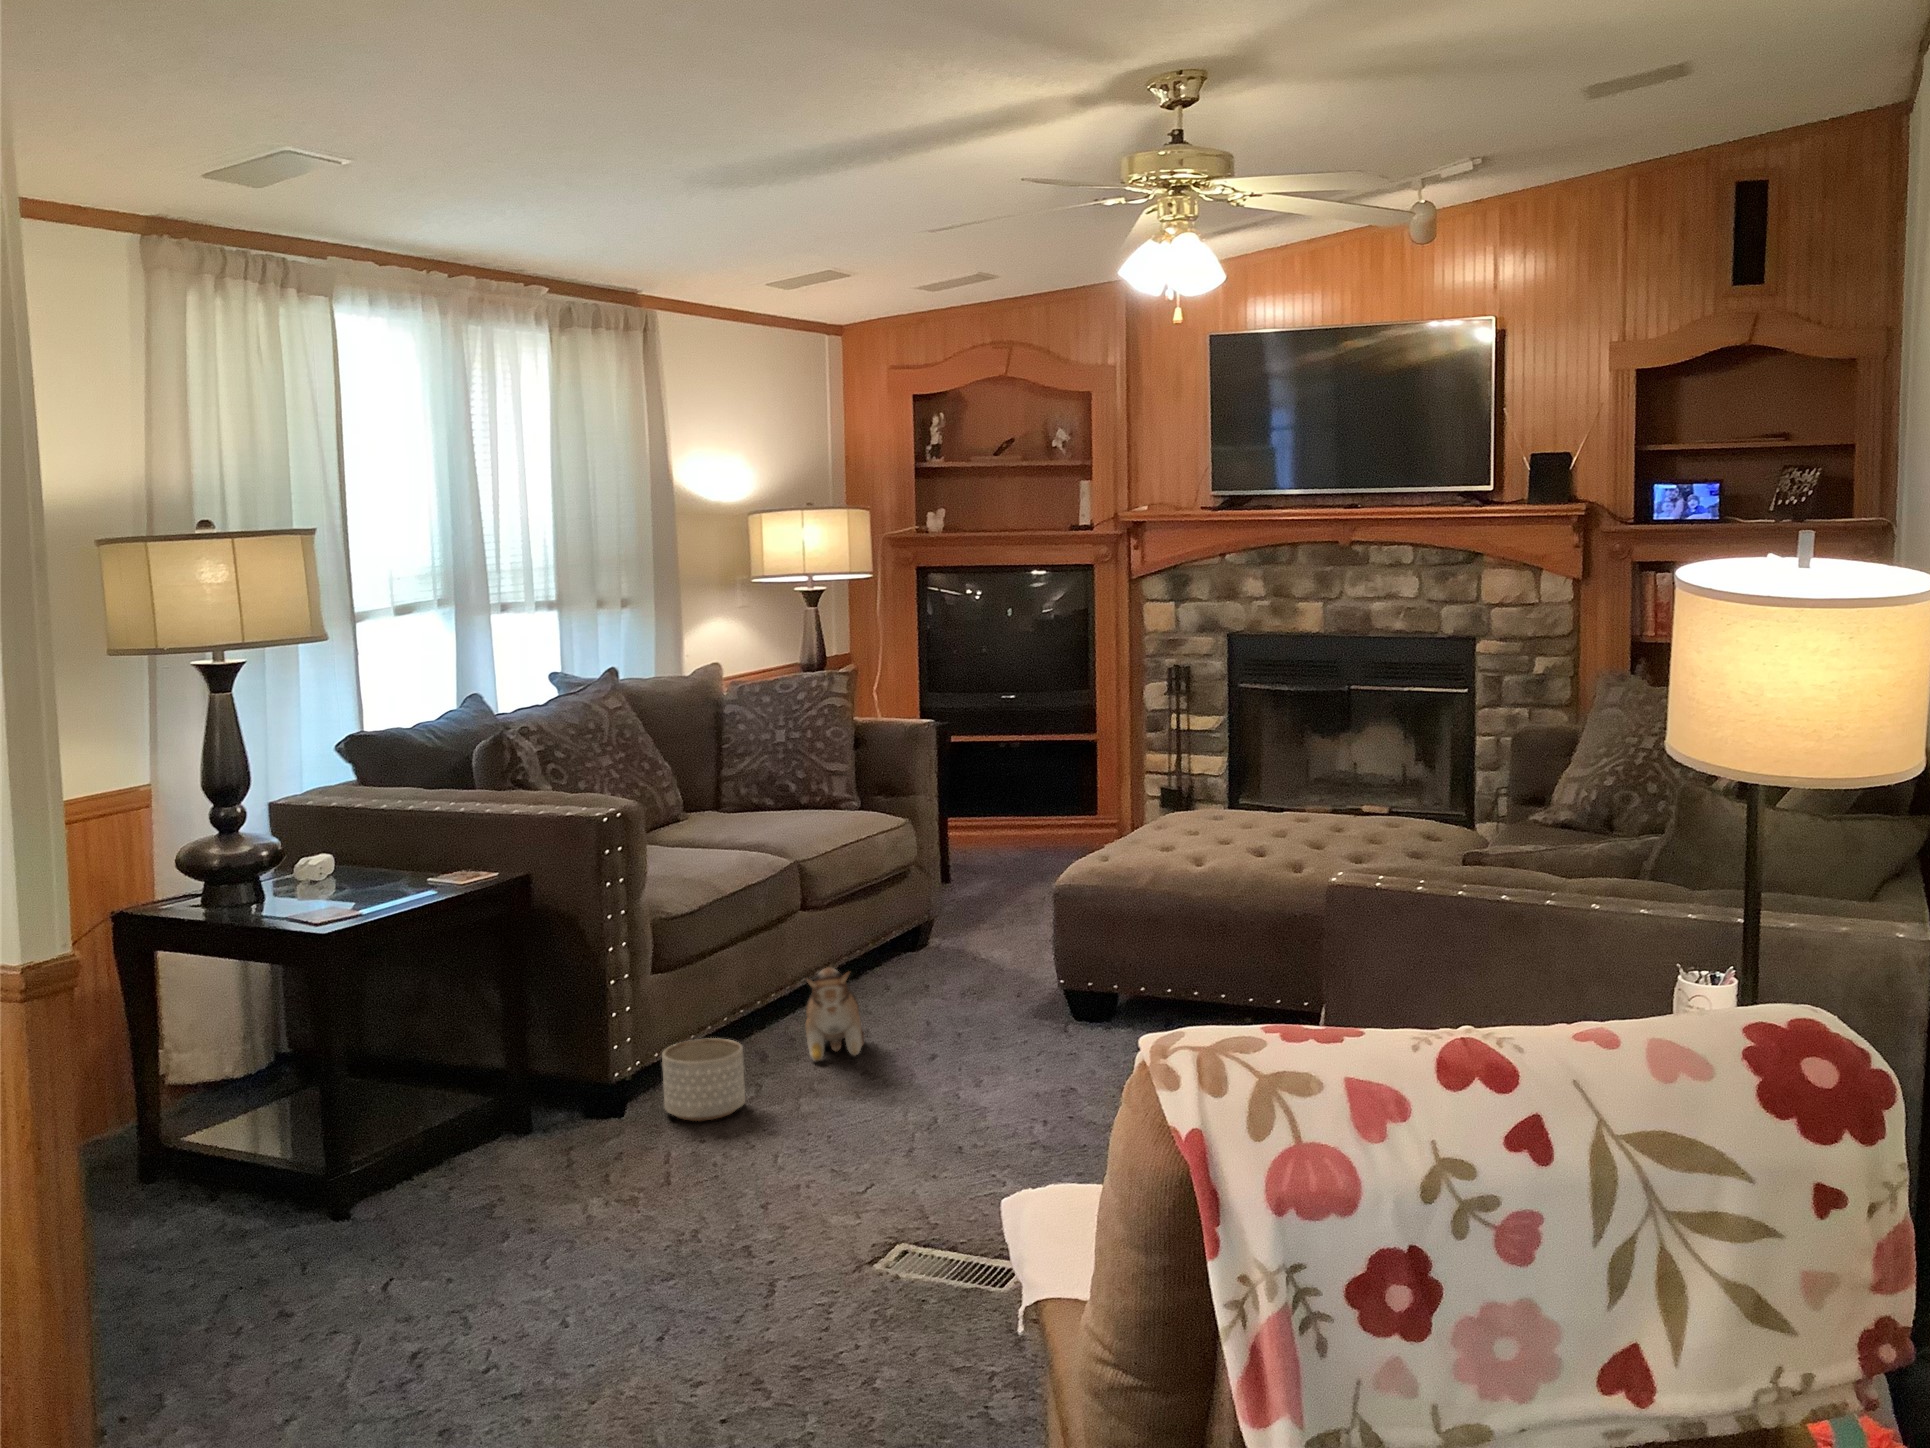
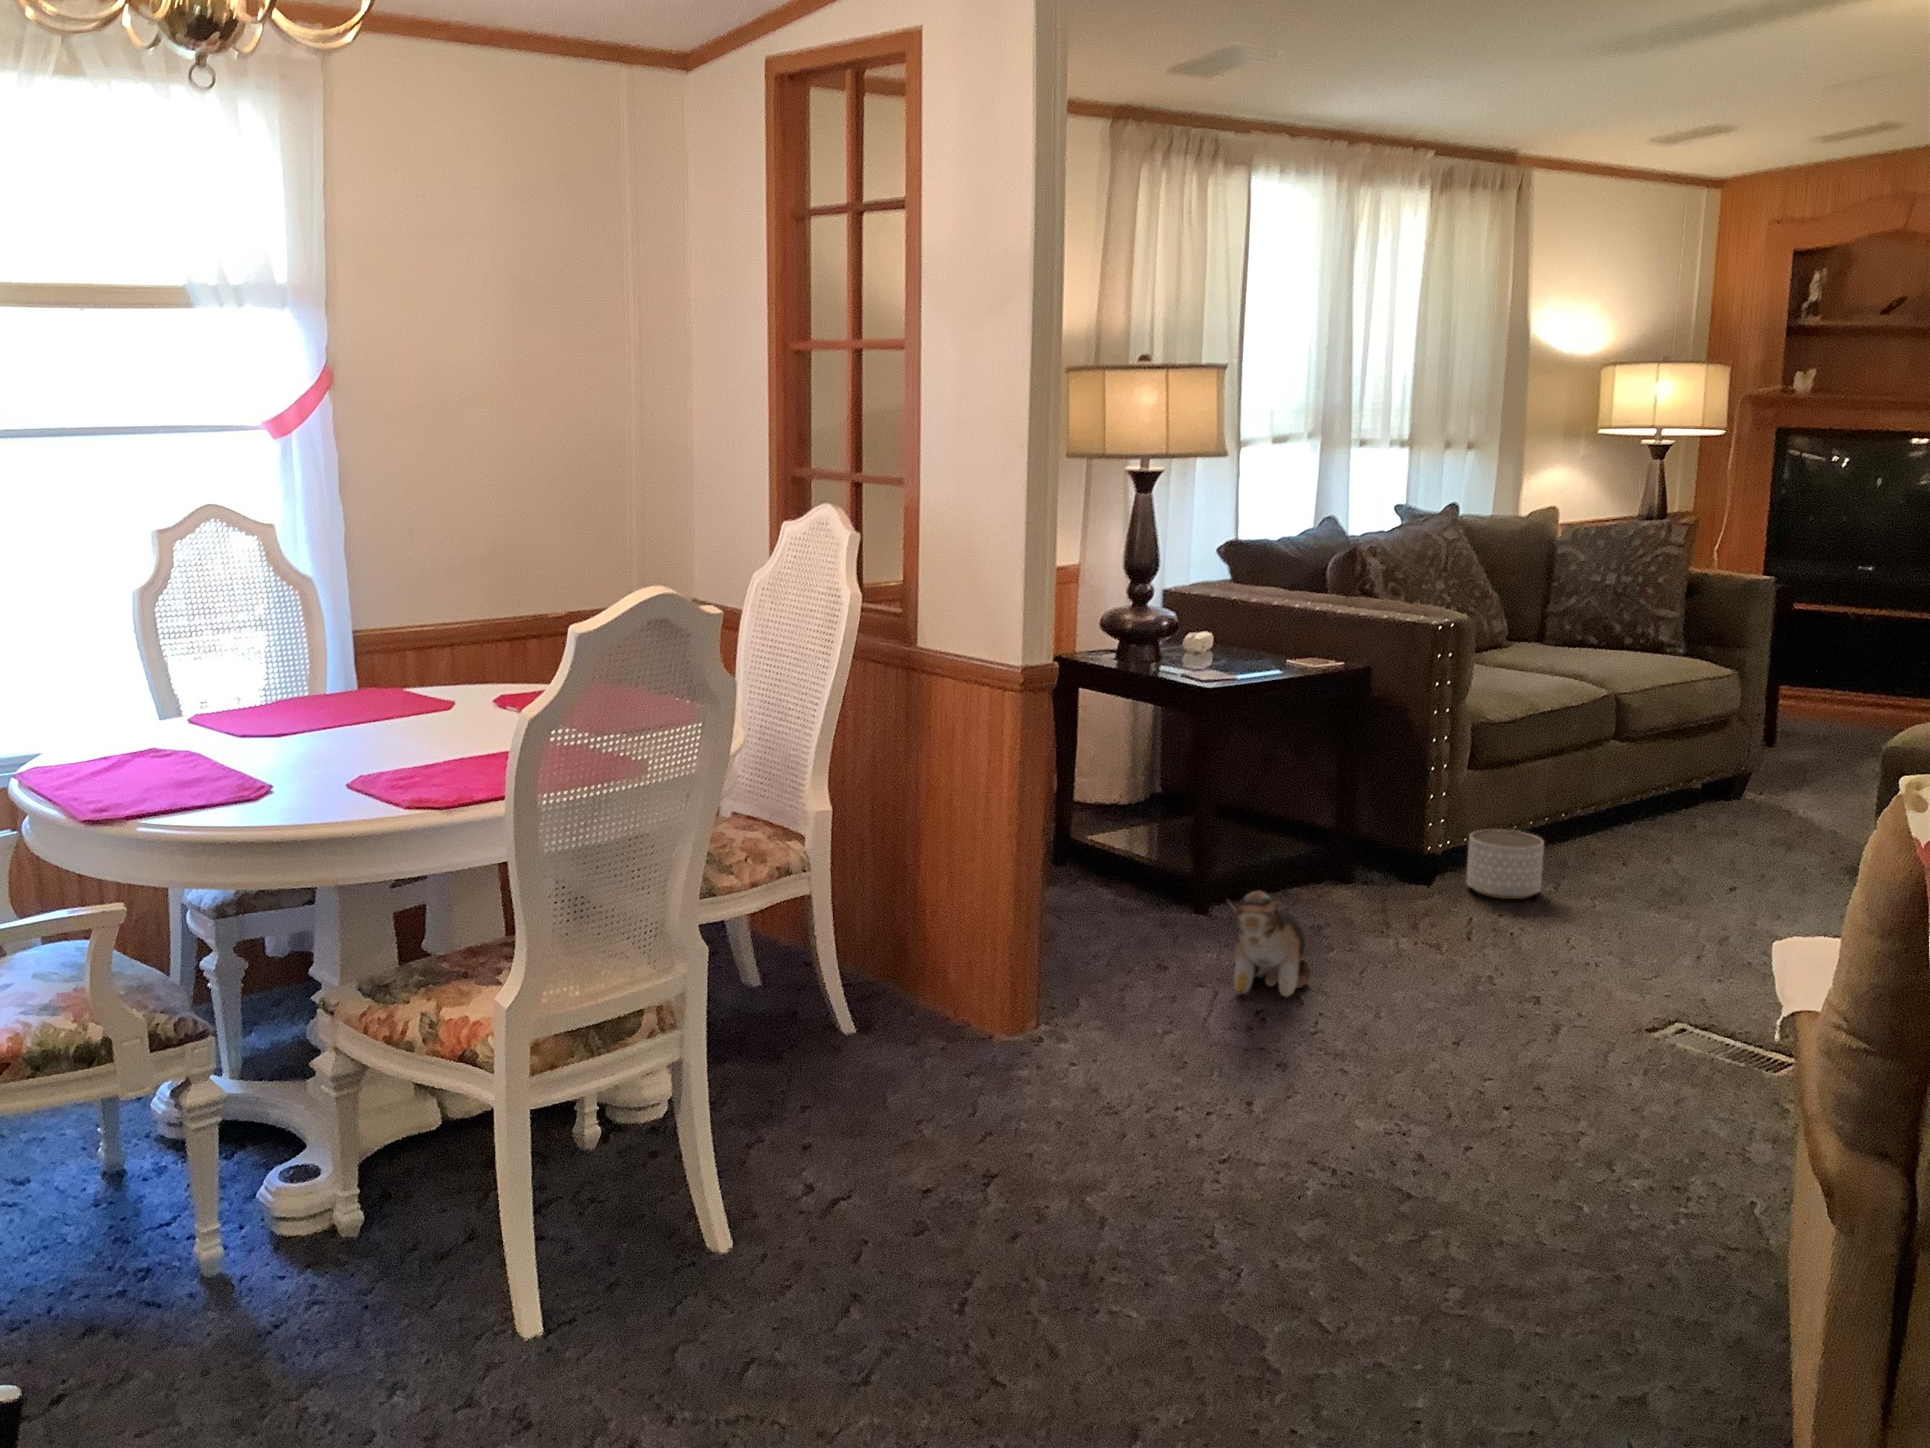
plush toy: present [806,968,864,1061] -> present [1229,891,1310,996]

